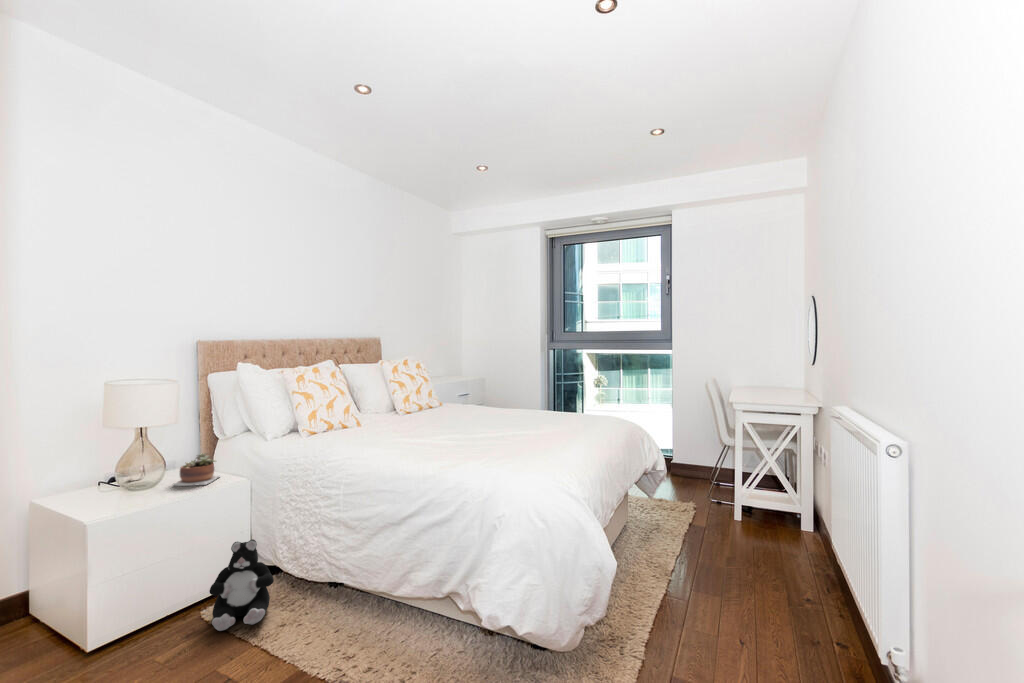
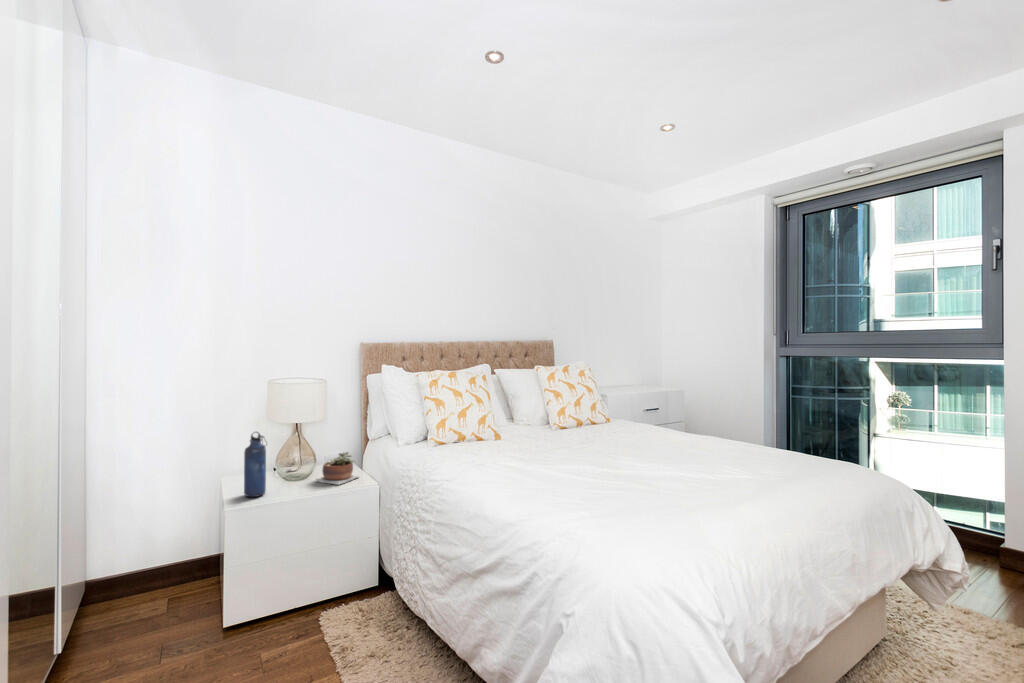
water bottle: none [100,437,129,508] -> present [244,432,266,497]
plush toy: present [209,539,274,631] -> none [308,551,377,647]

